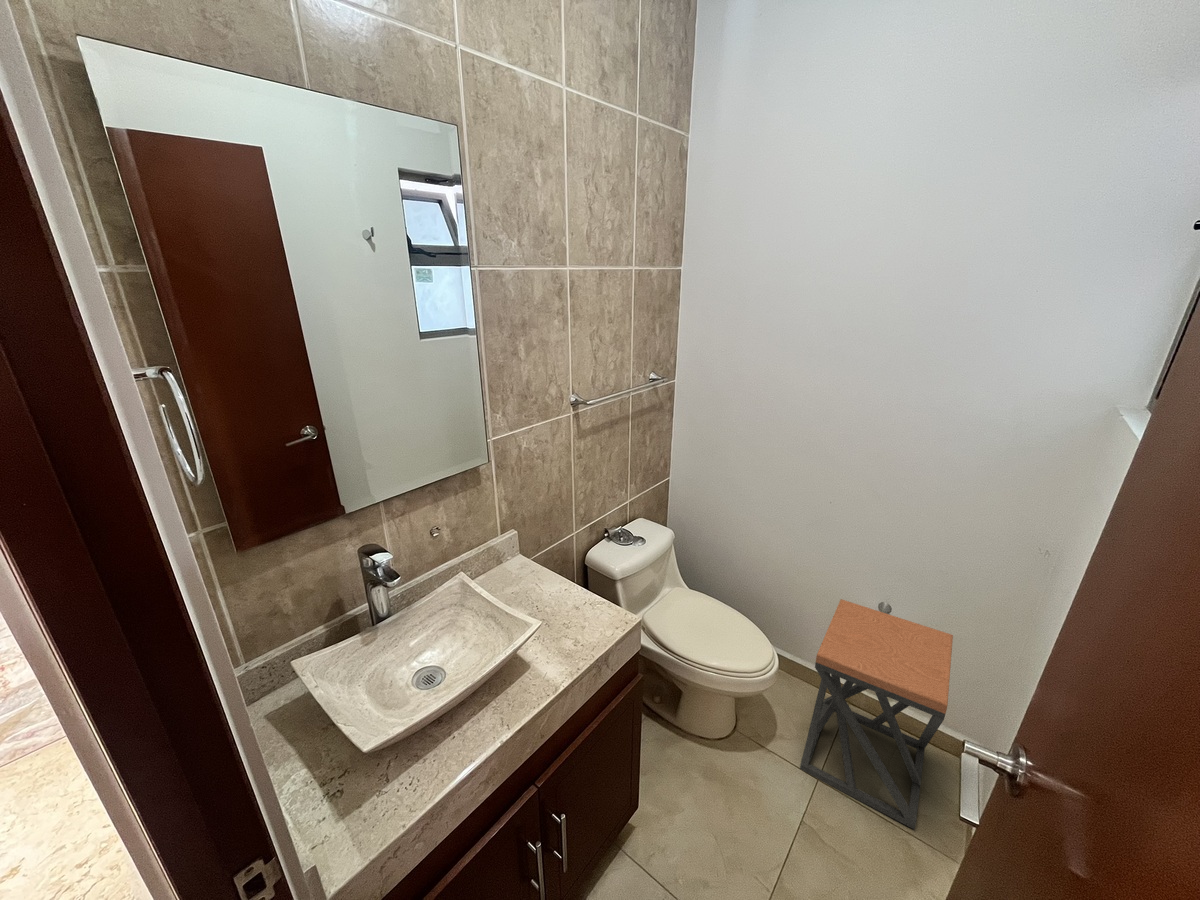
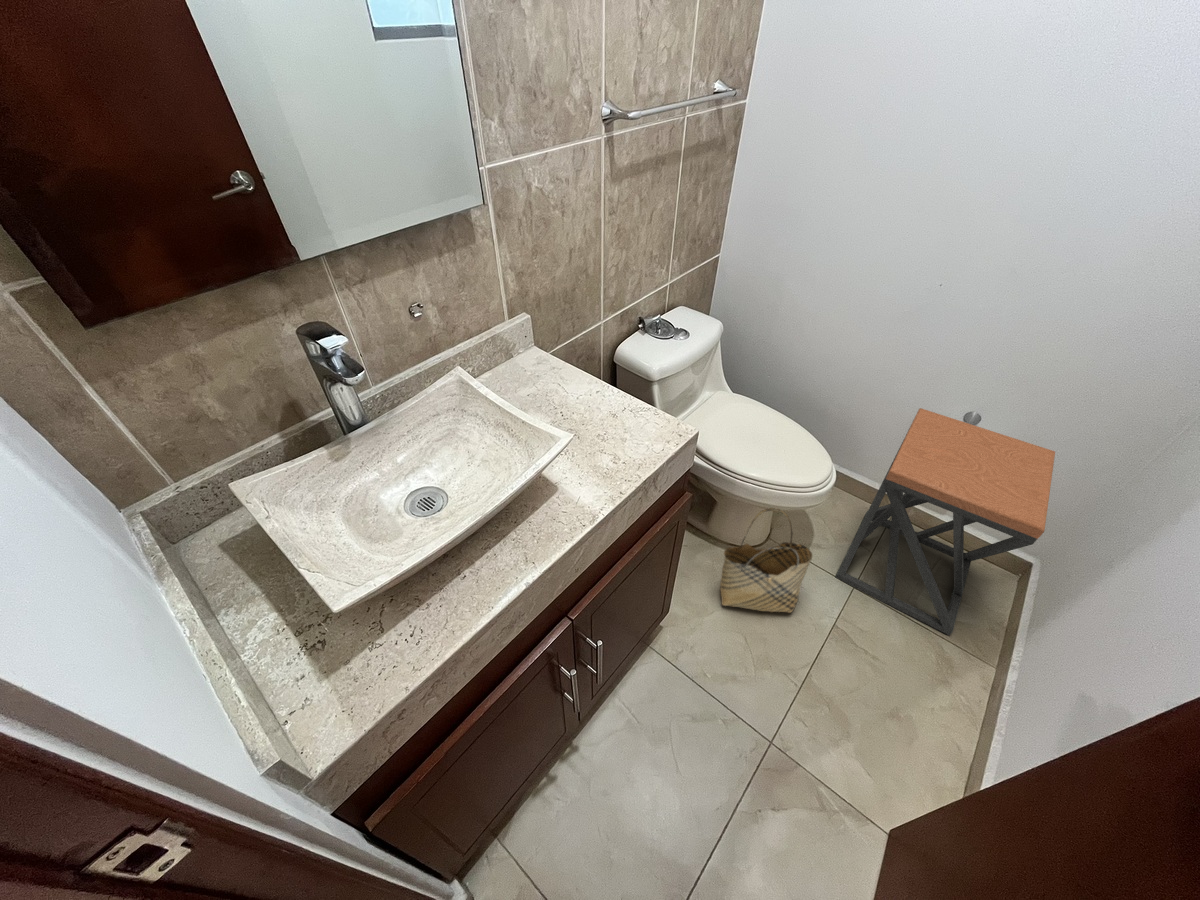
woven basket: none [687,693,768,808] -> present [720,508,812,612]

